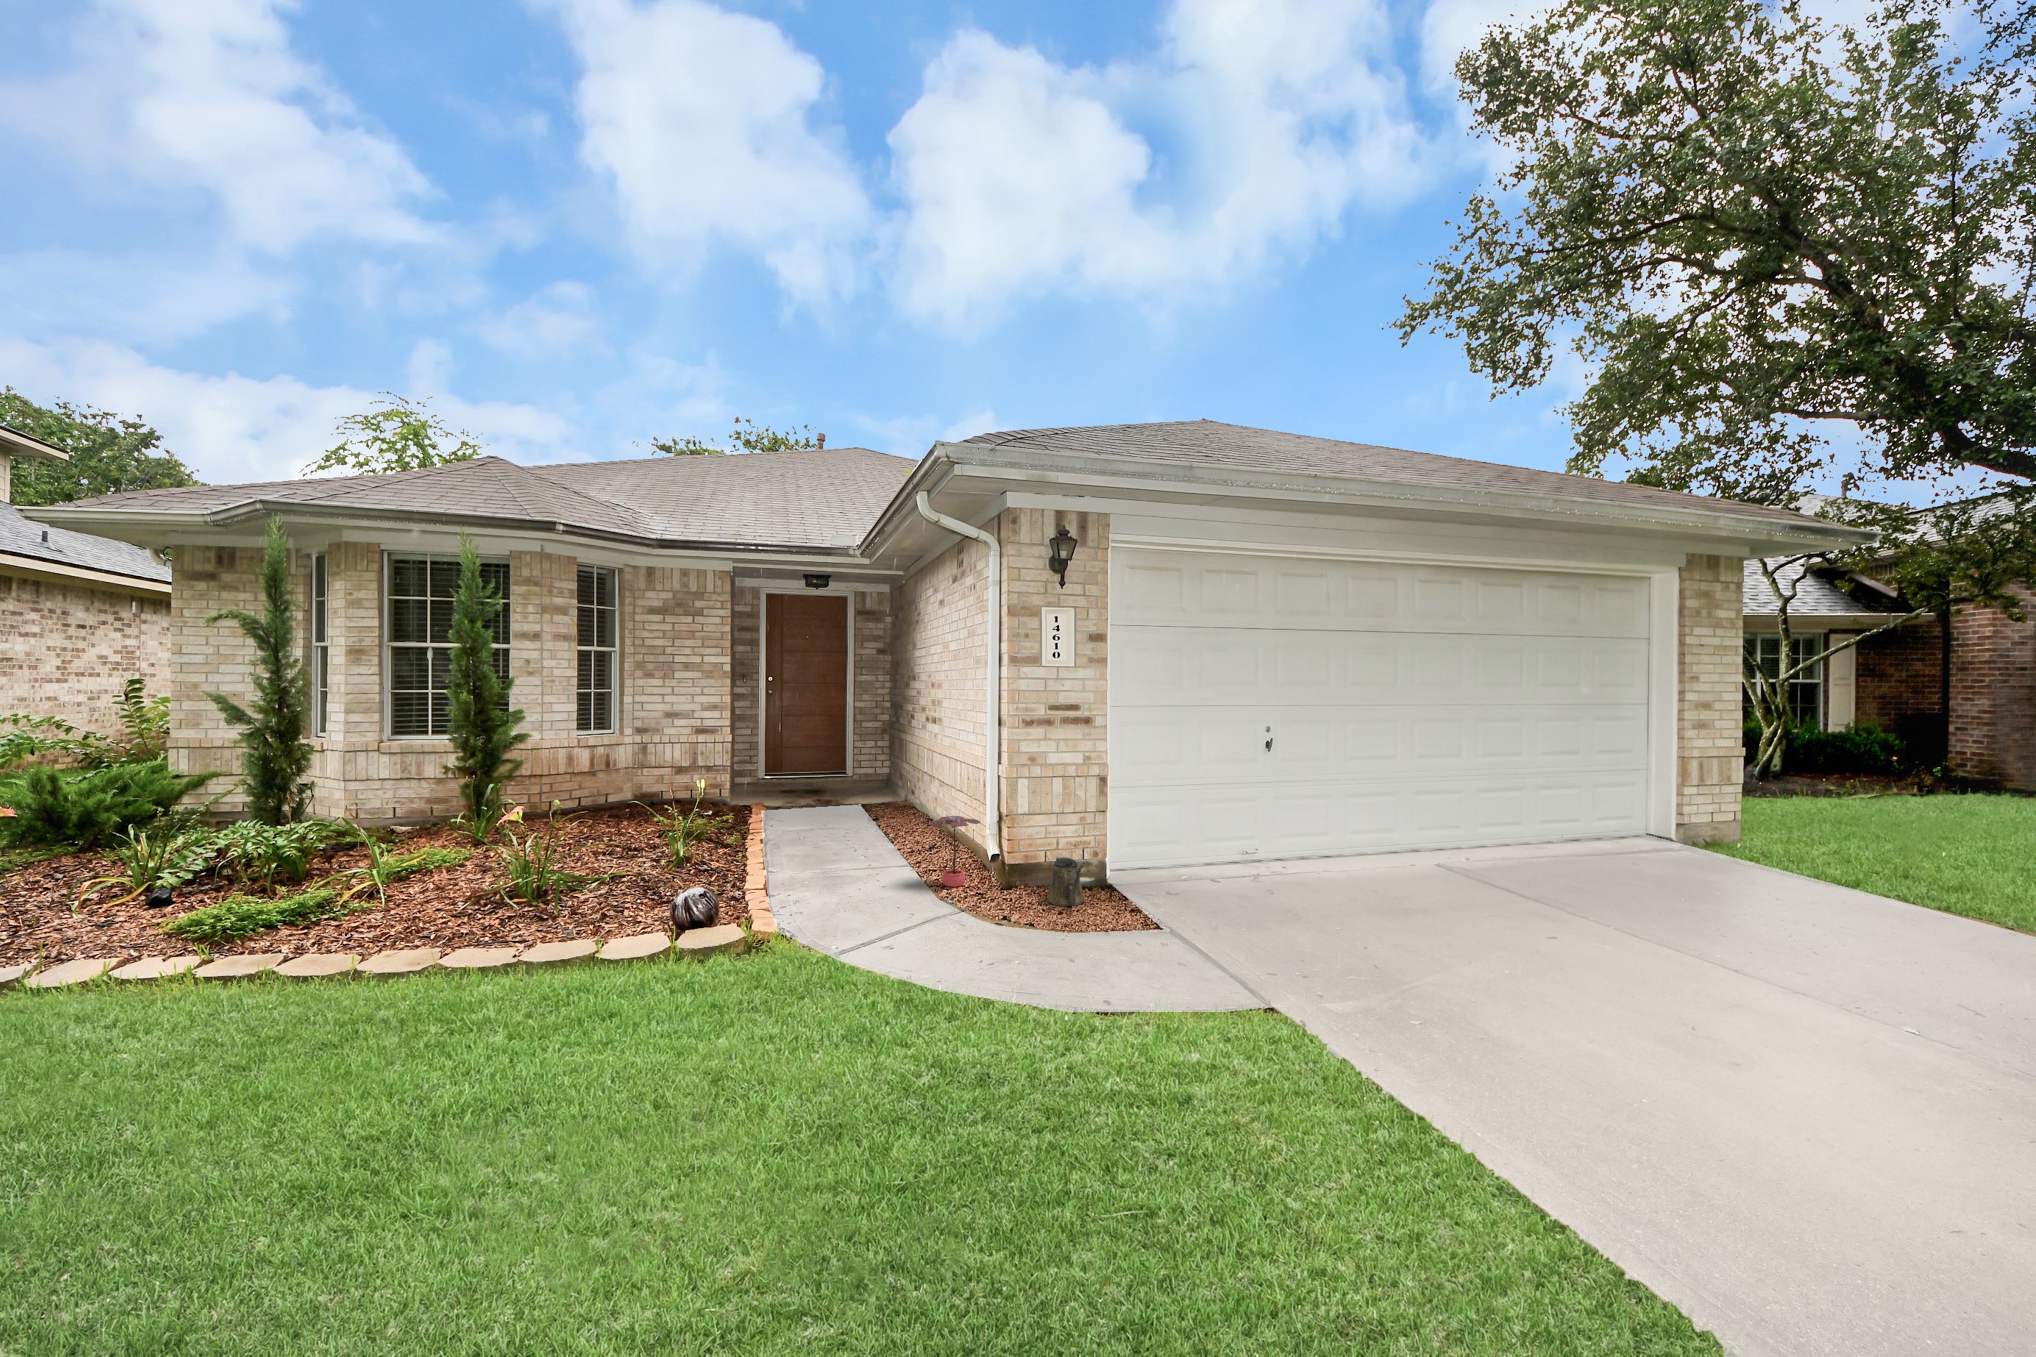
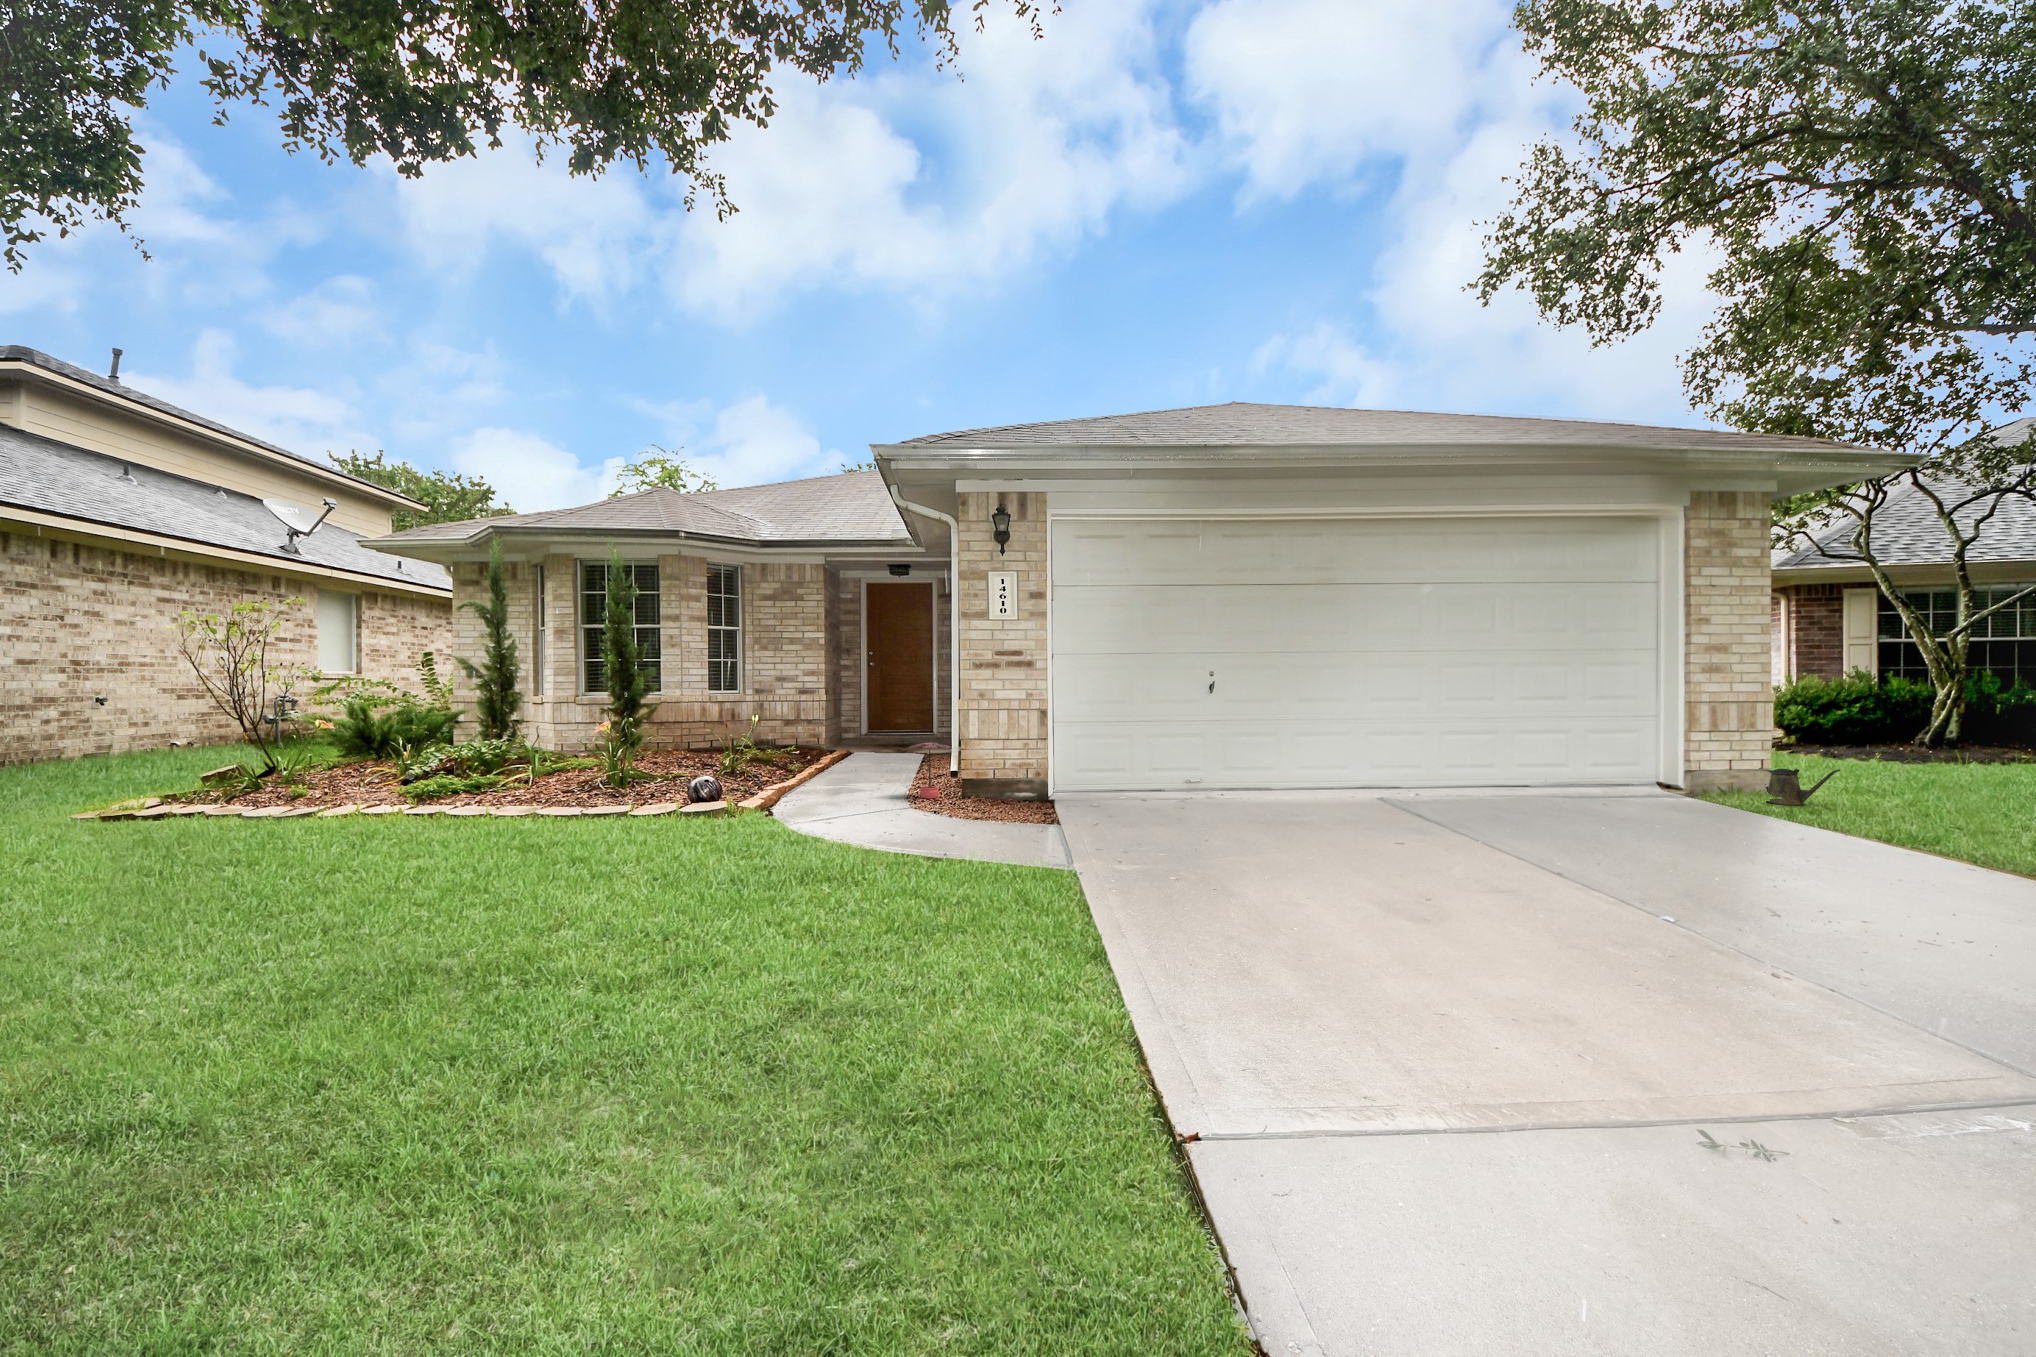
watering can: present [1048,857,1084,906] -> present [1761,769,1840,806]

